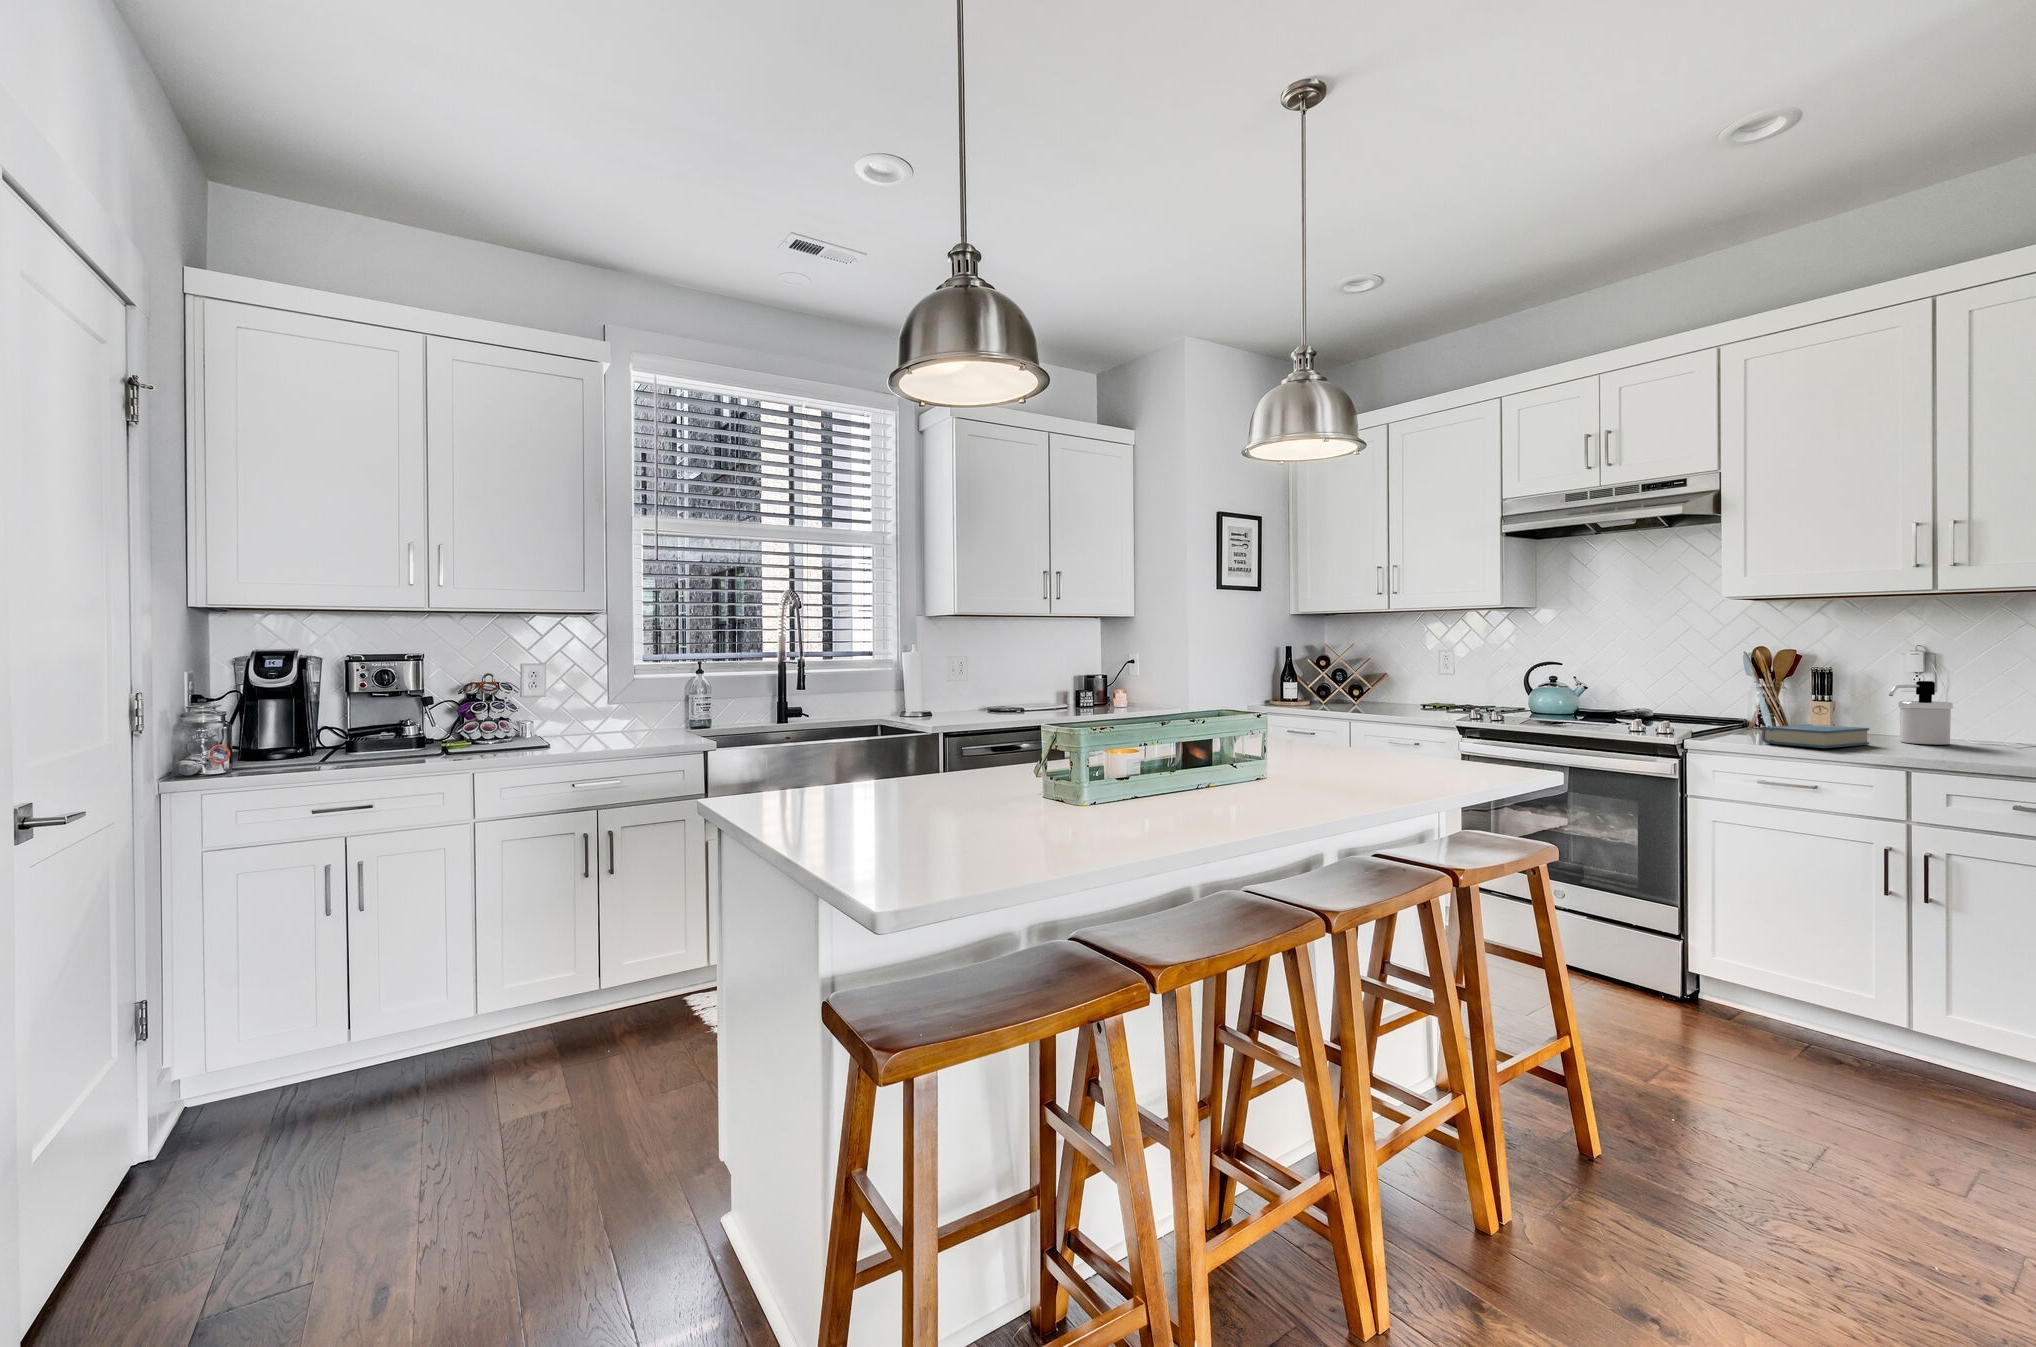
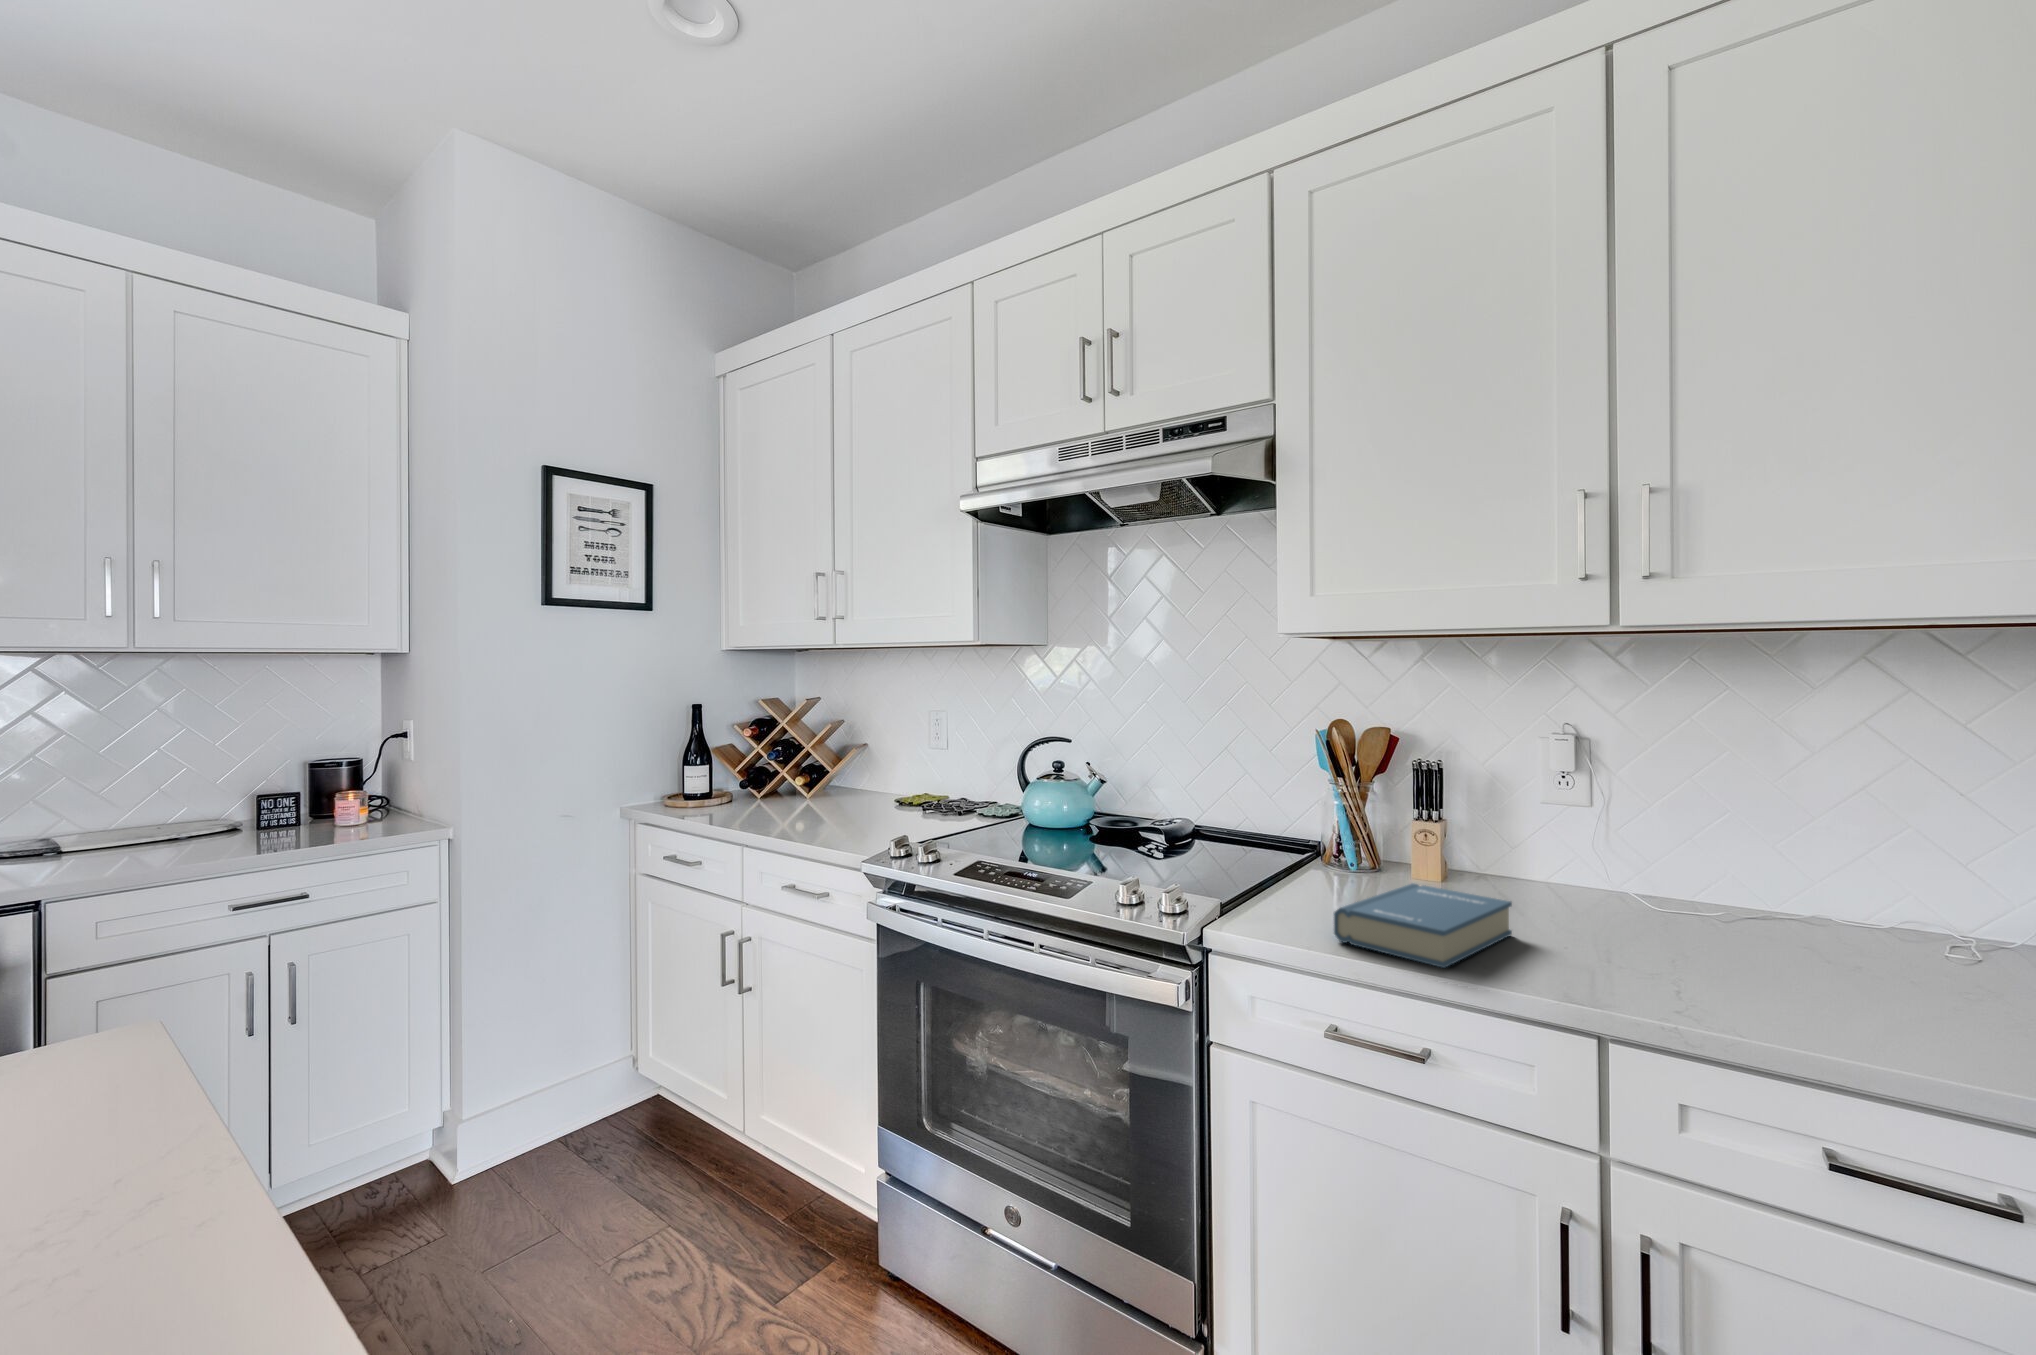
soap dispenser: present [1889,681,1953,745] -> none [1540,799,1638,928]

